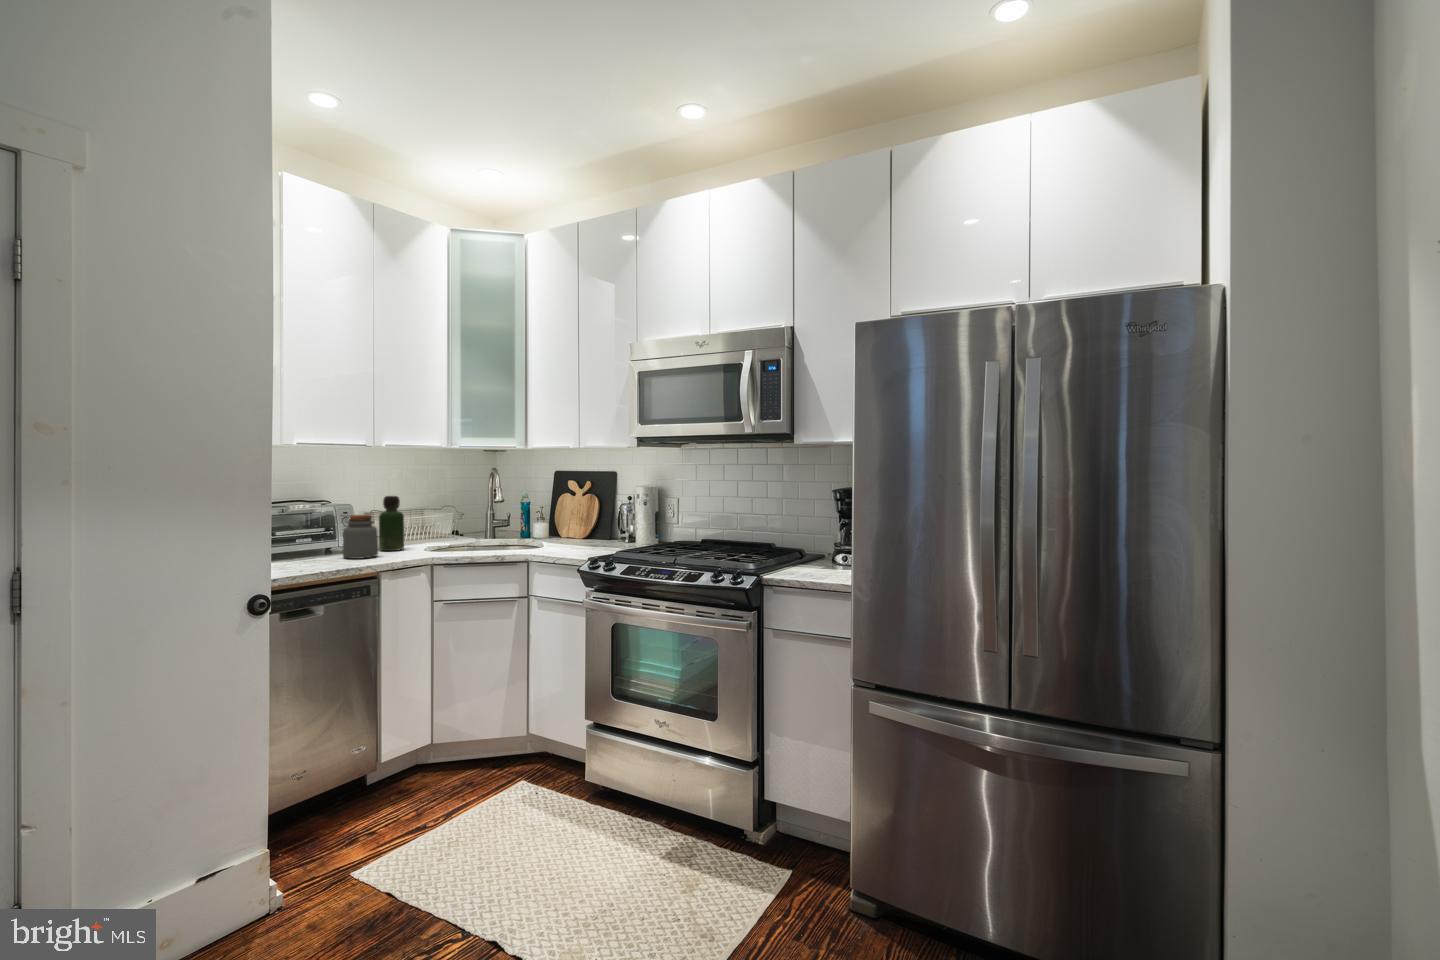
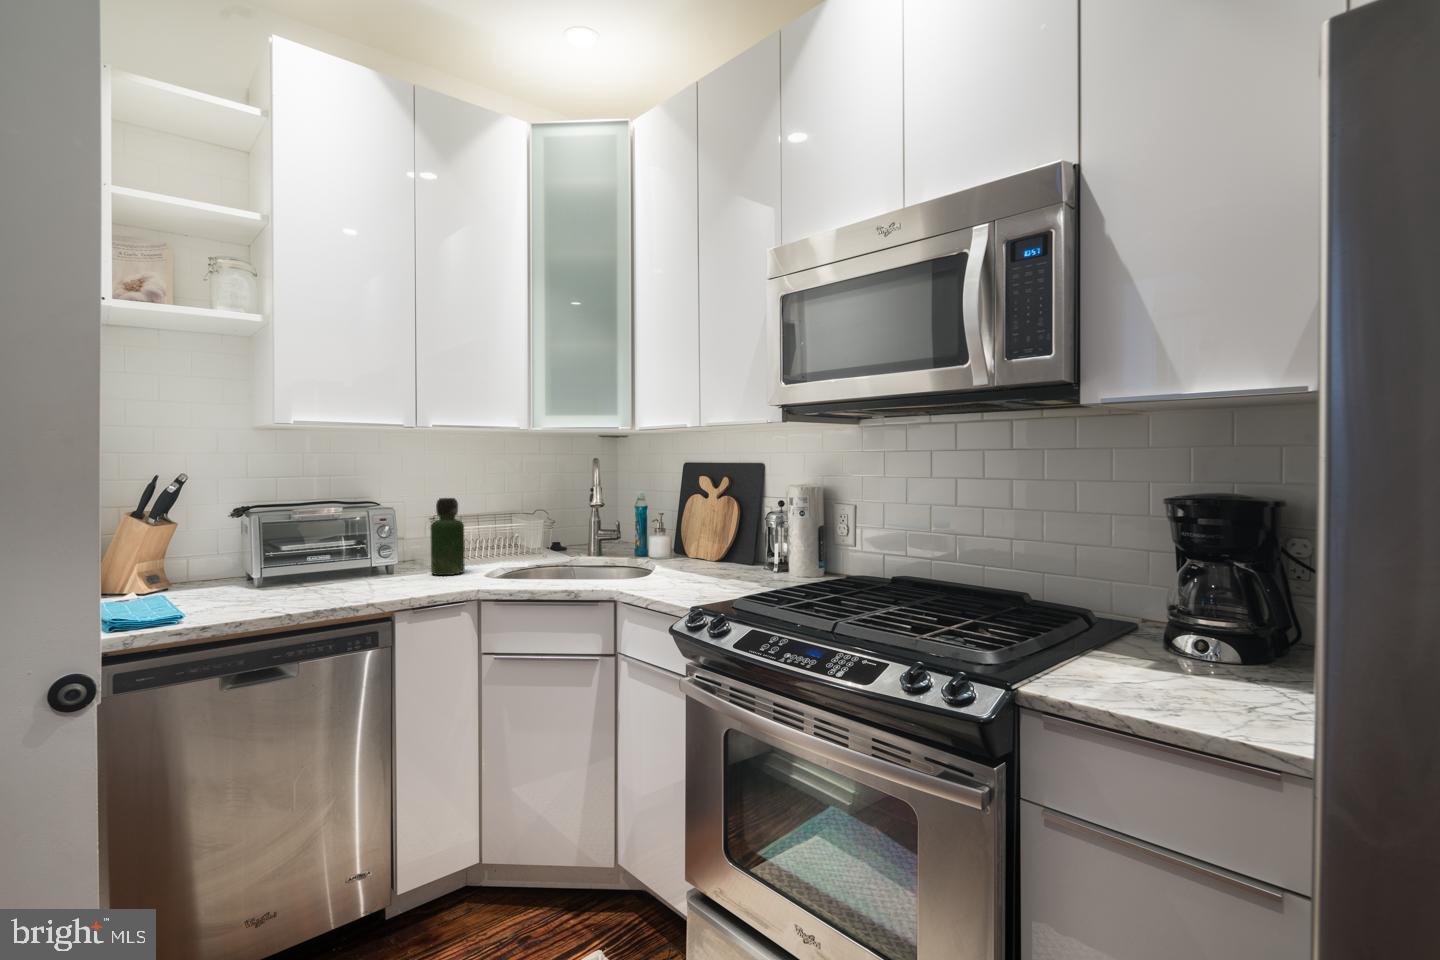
jar: present [342,515,379,559] -> none [364,525,414,589]

